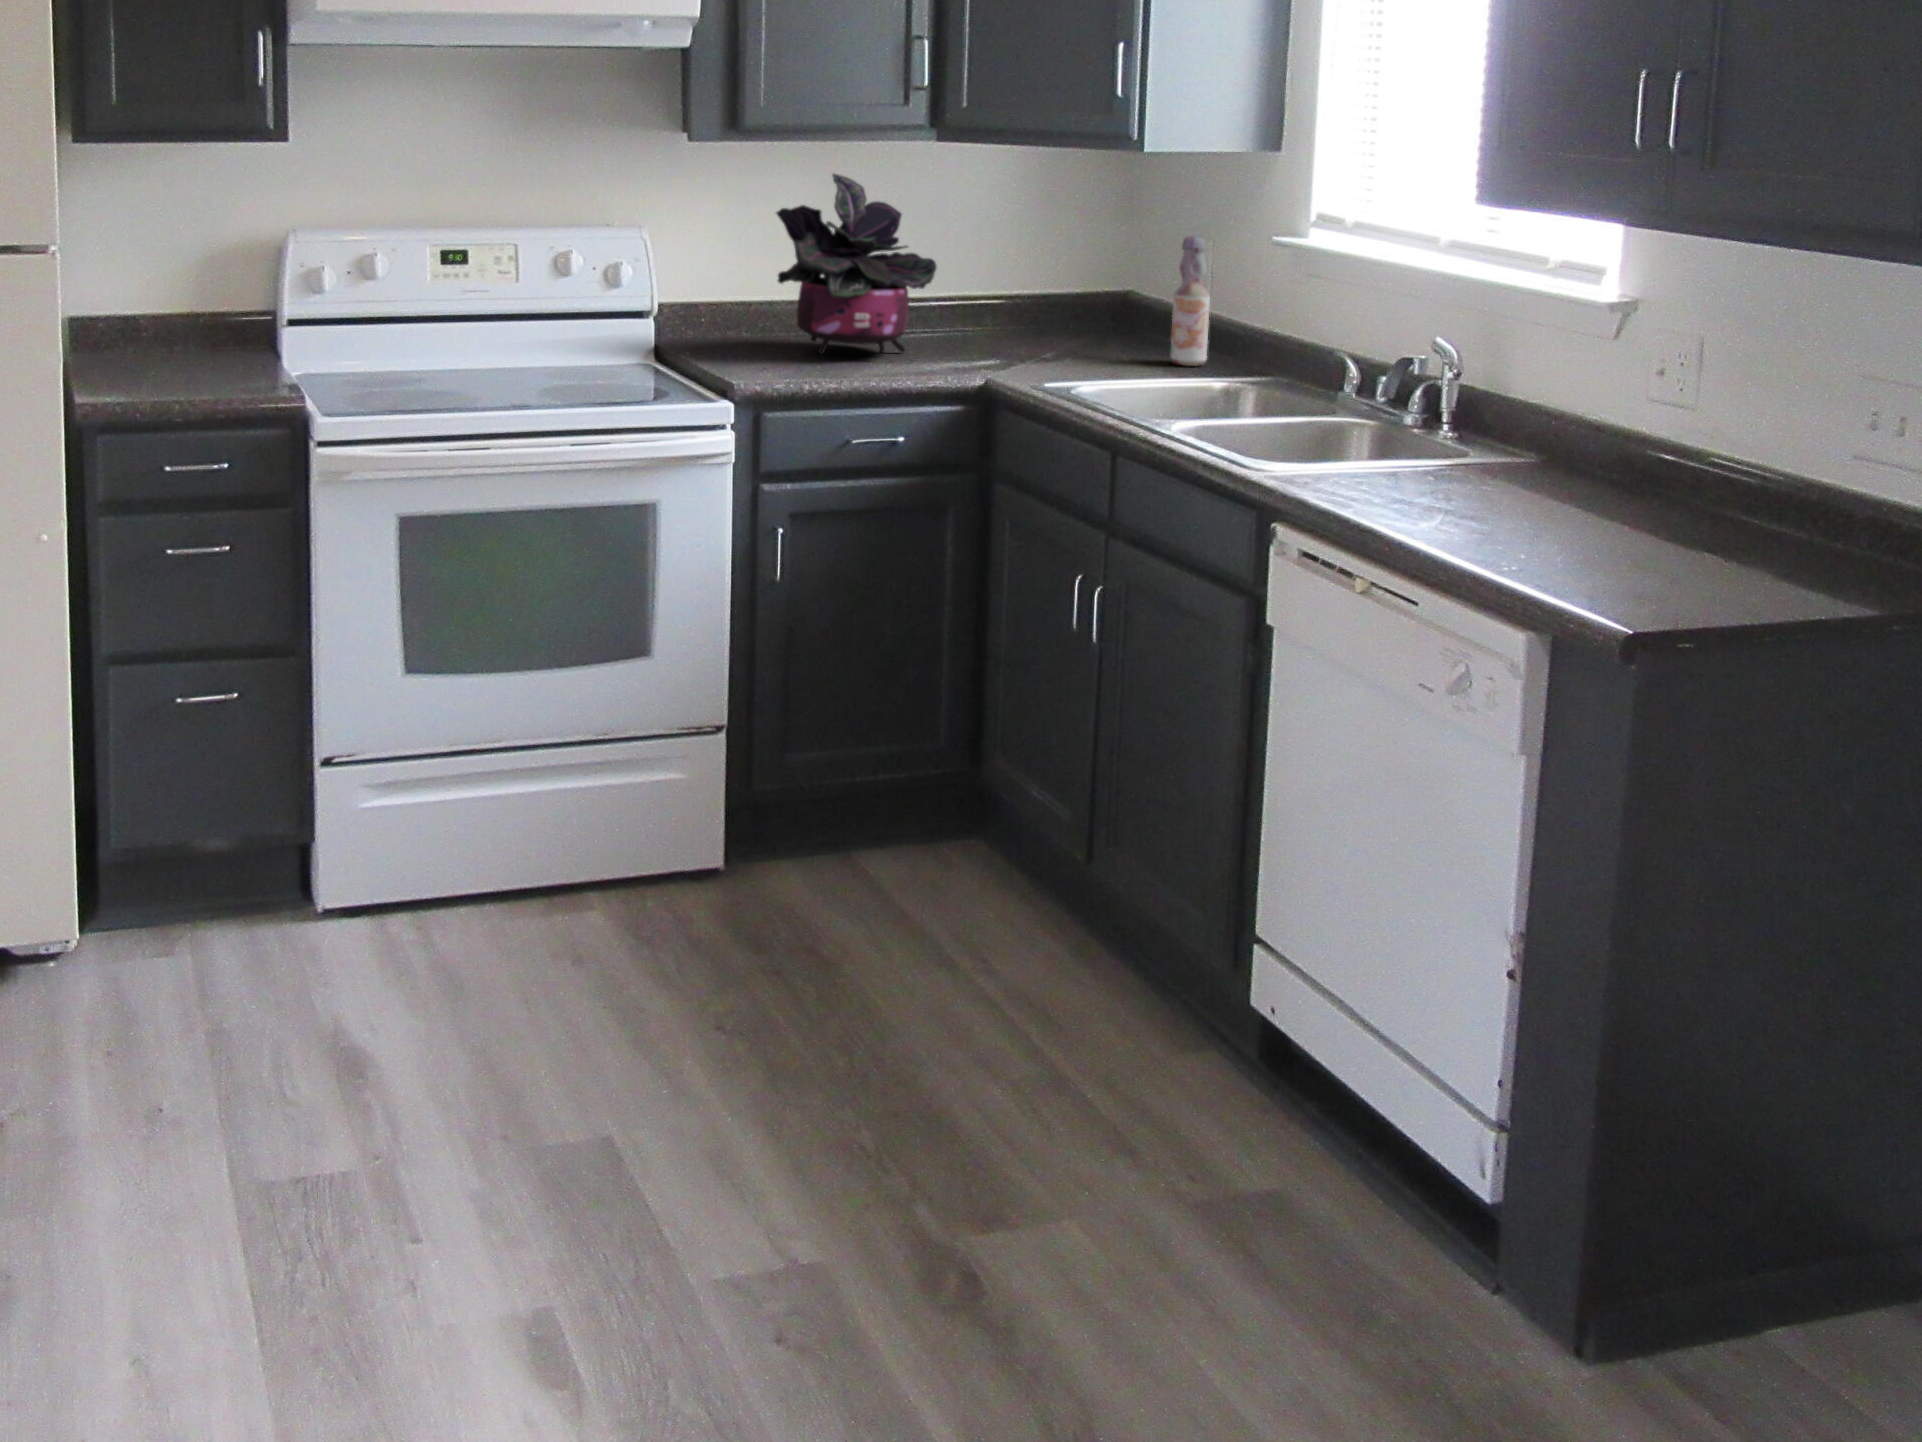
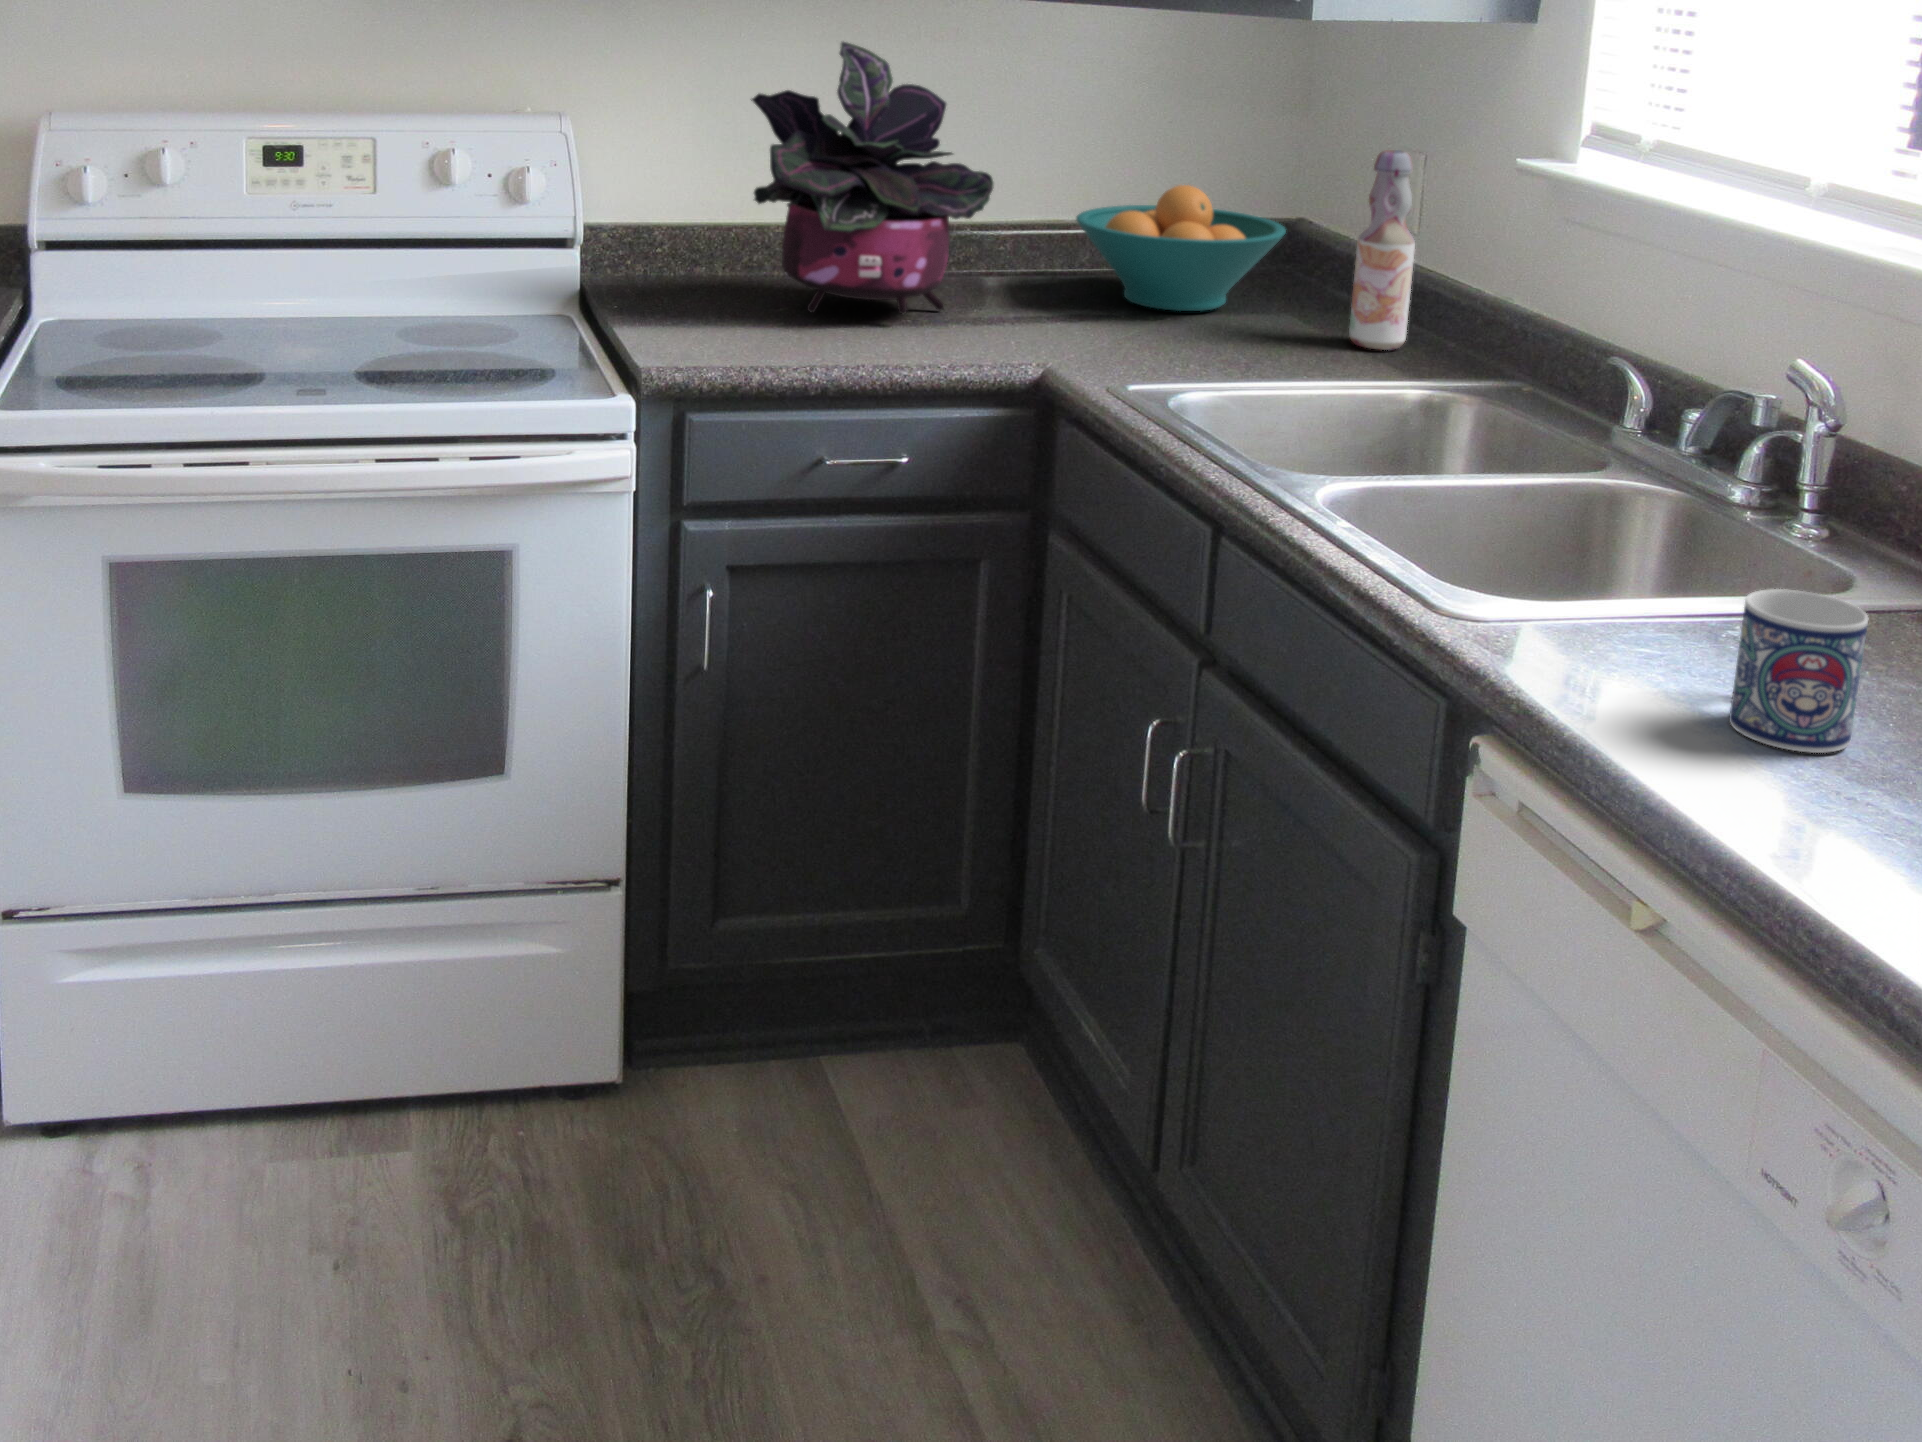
fruit bowl: none [986,266,1125,349] -> present [1076,185,1286,311]
mug: none [1401,430,1466,509] -> present [1729,589,1868,753]

